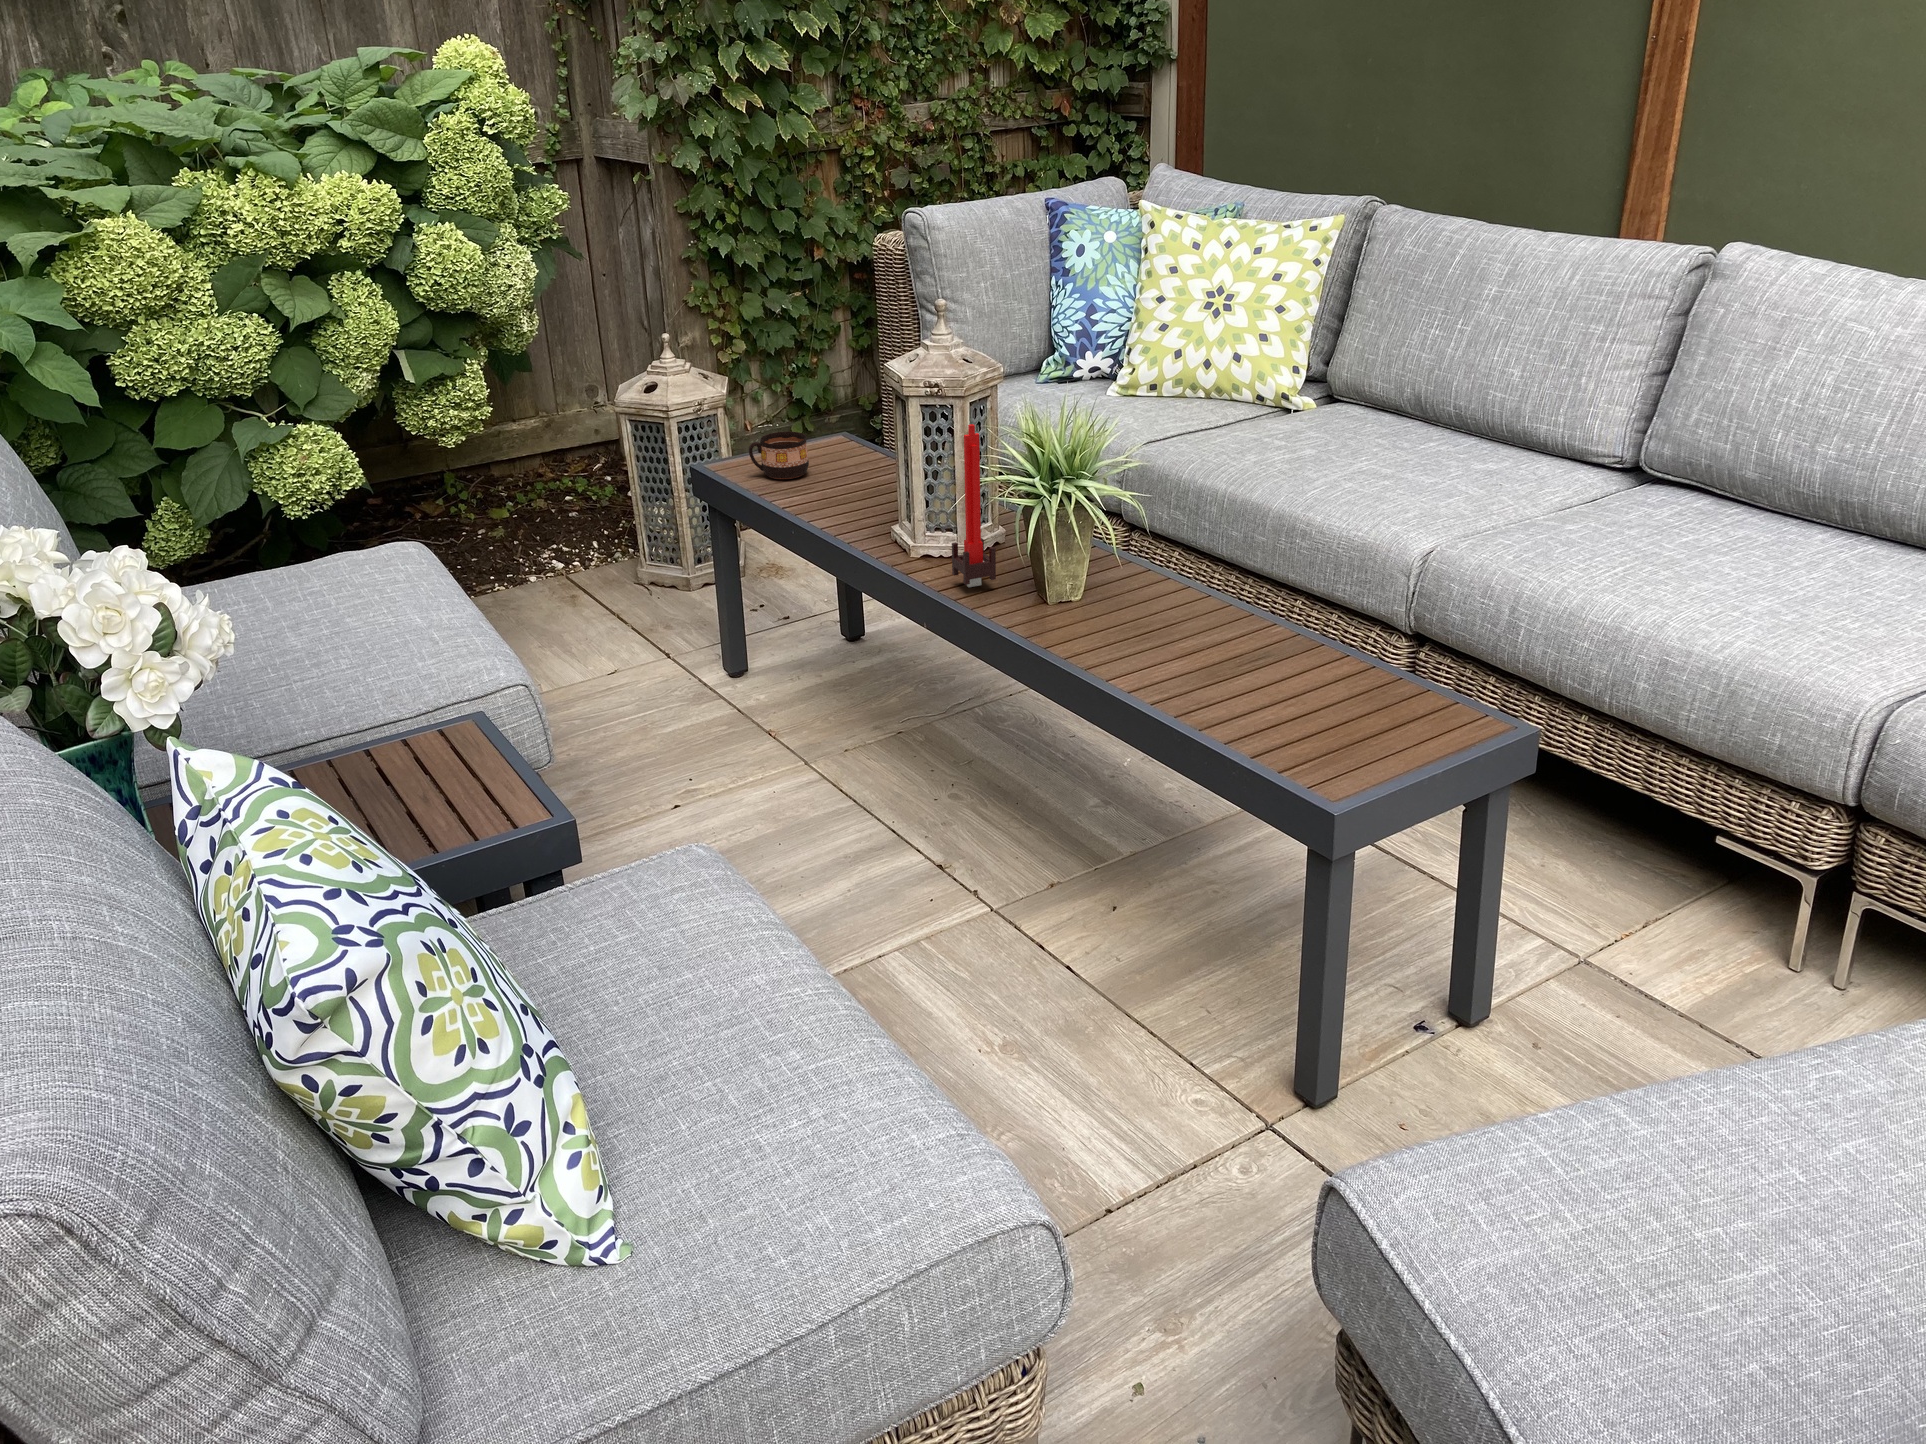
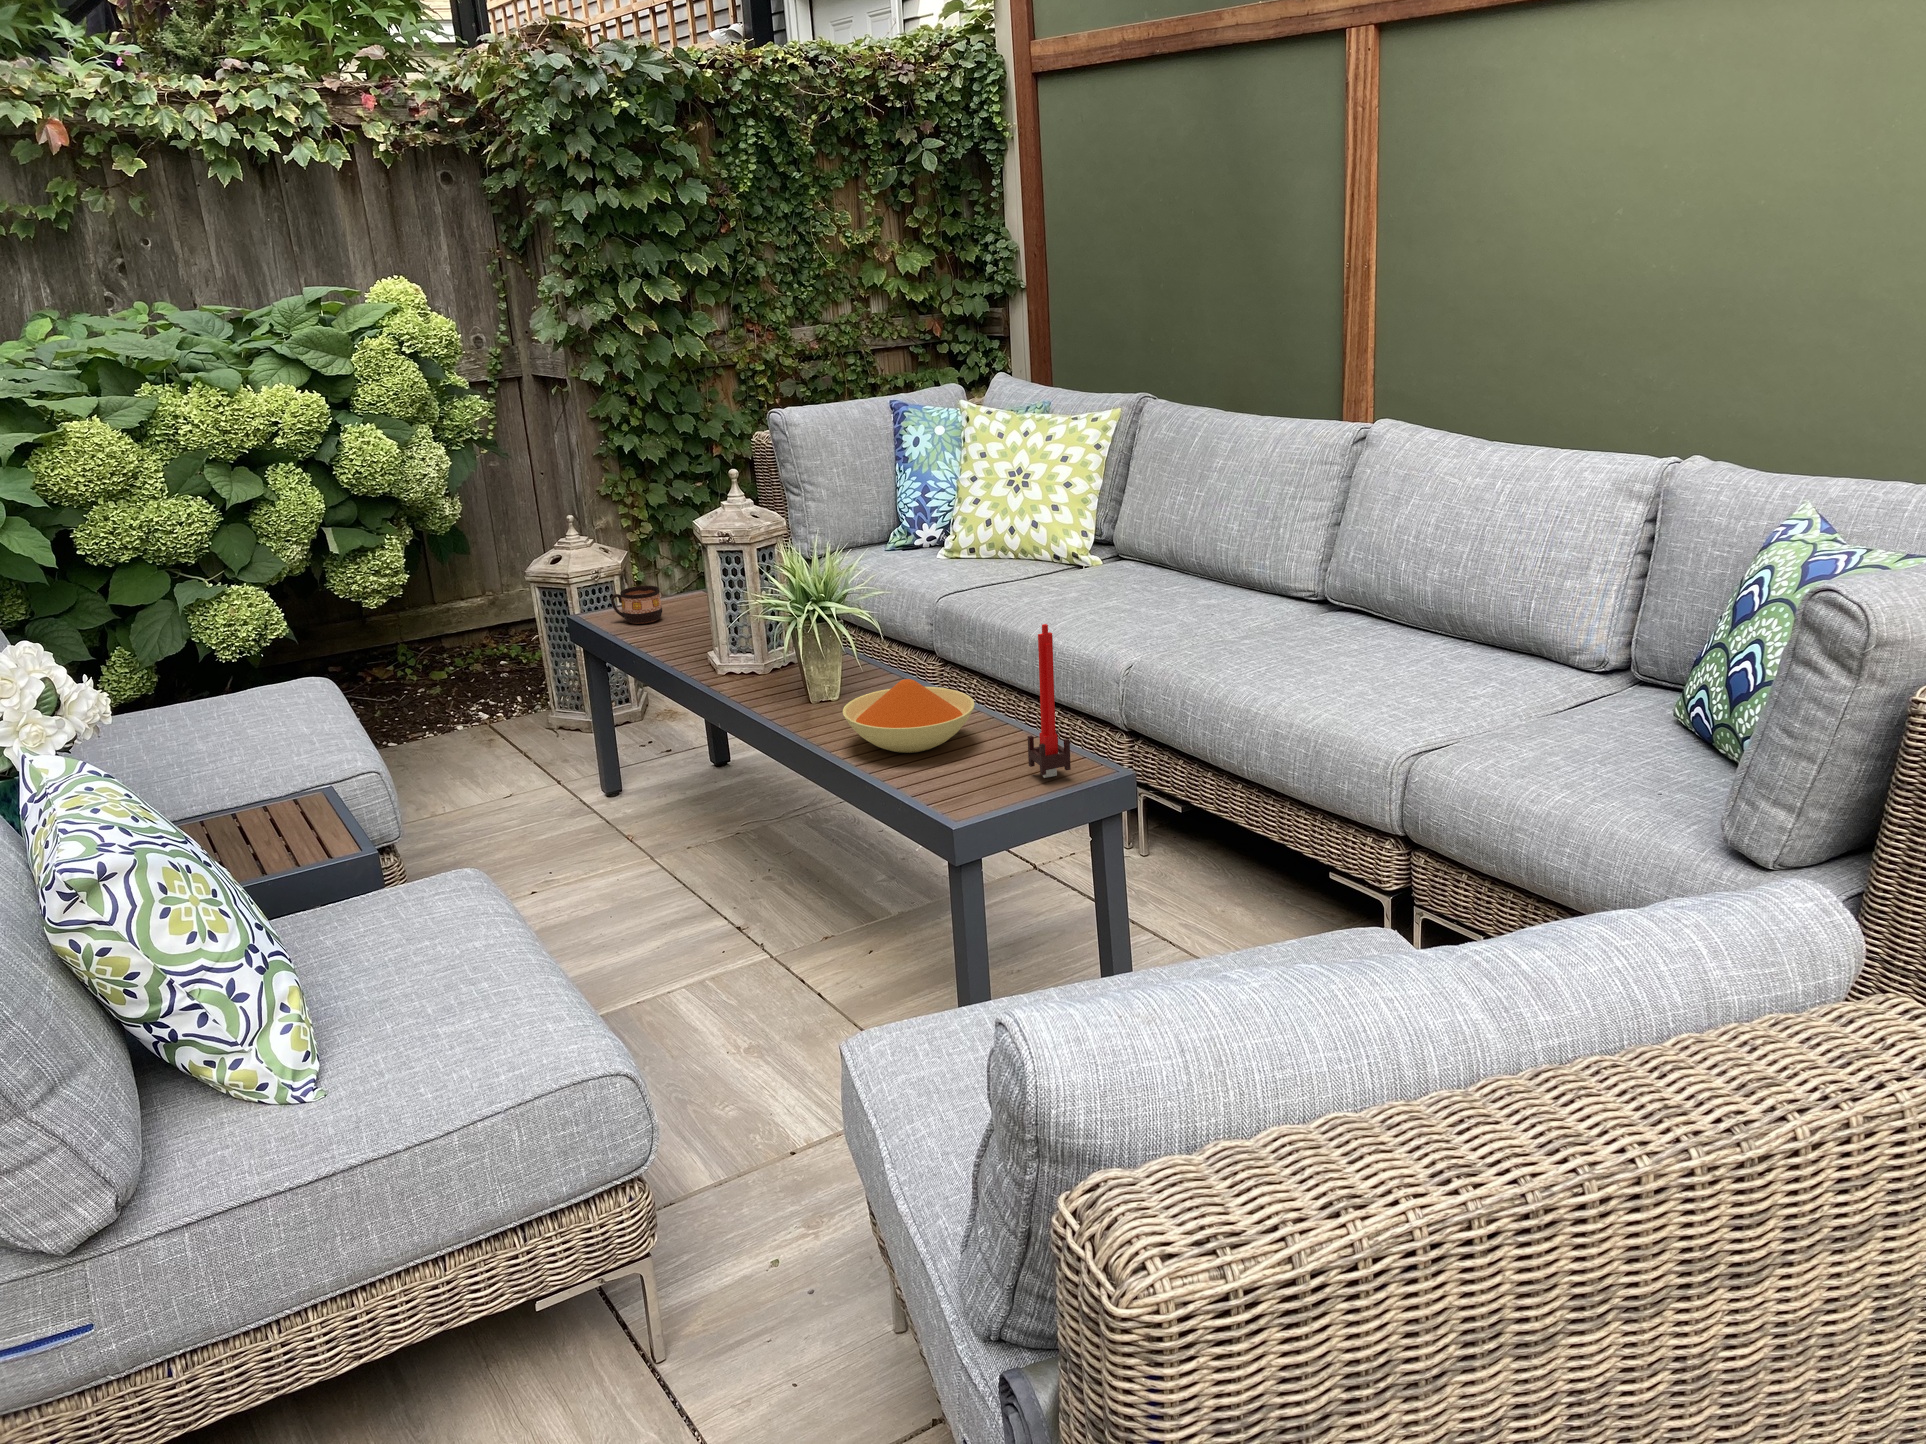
candle: present [952,424,996,587] -> present [1028,624,1071,778]
bowl: none [1121,587,1293,682] -> present [843,679,975,753]

